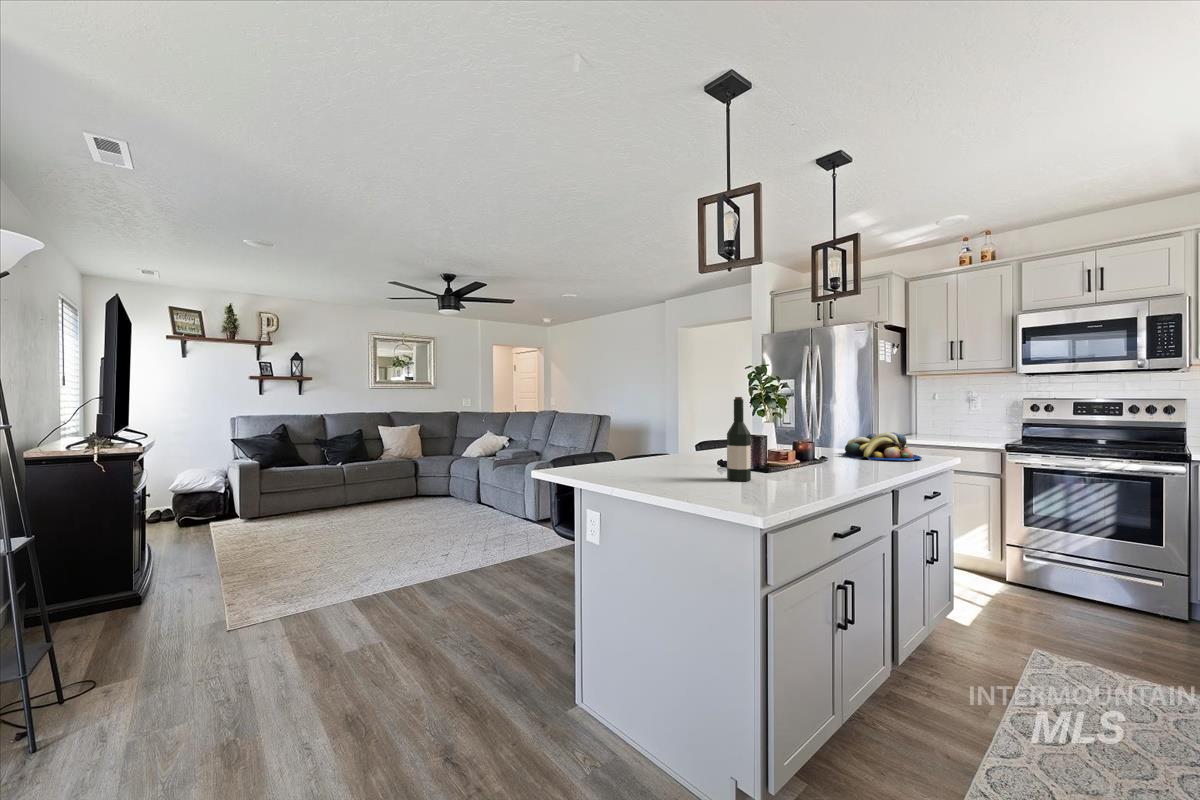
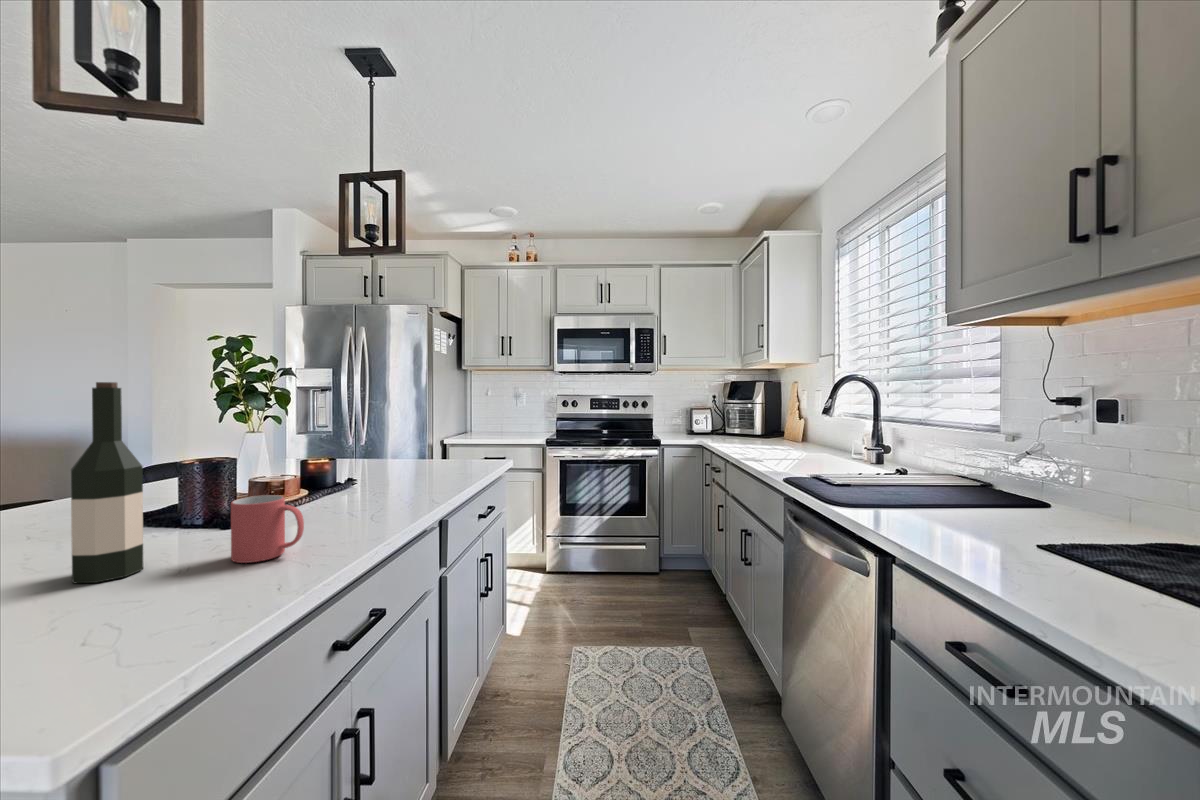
fruit bowl: present [844,432,922,461] -> none [384,435,477,474]
mug: none [784,453,818,484] -> present [231,495,304,563]

